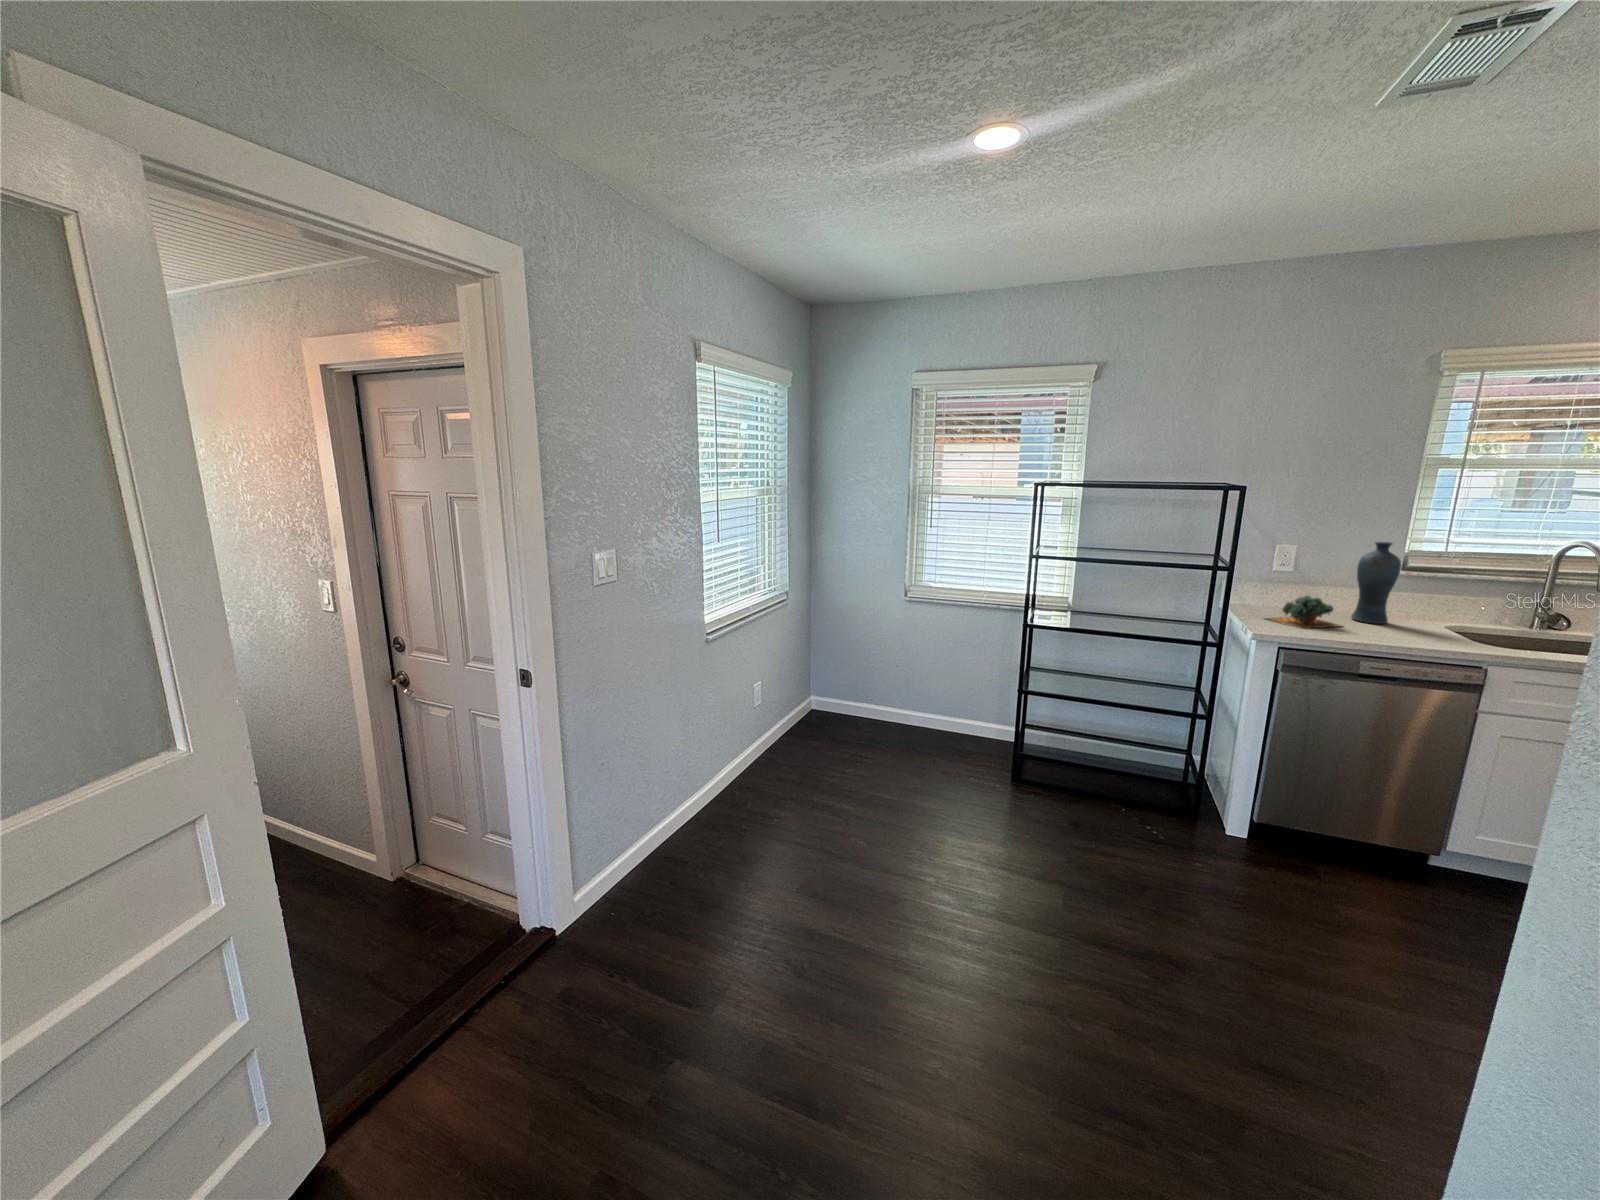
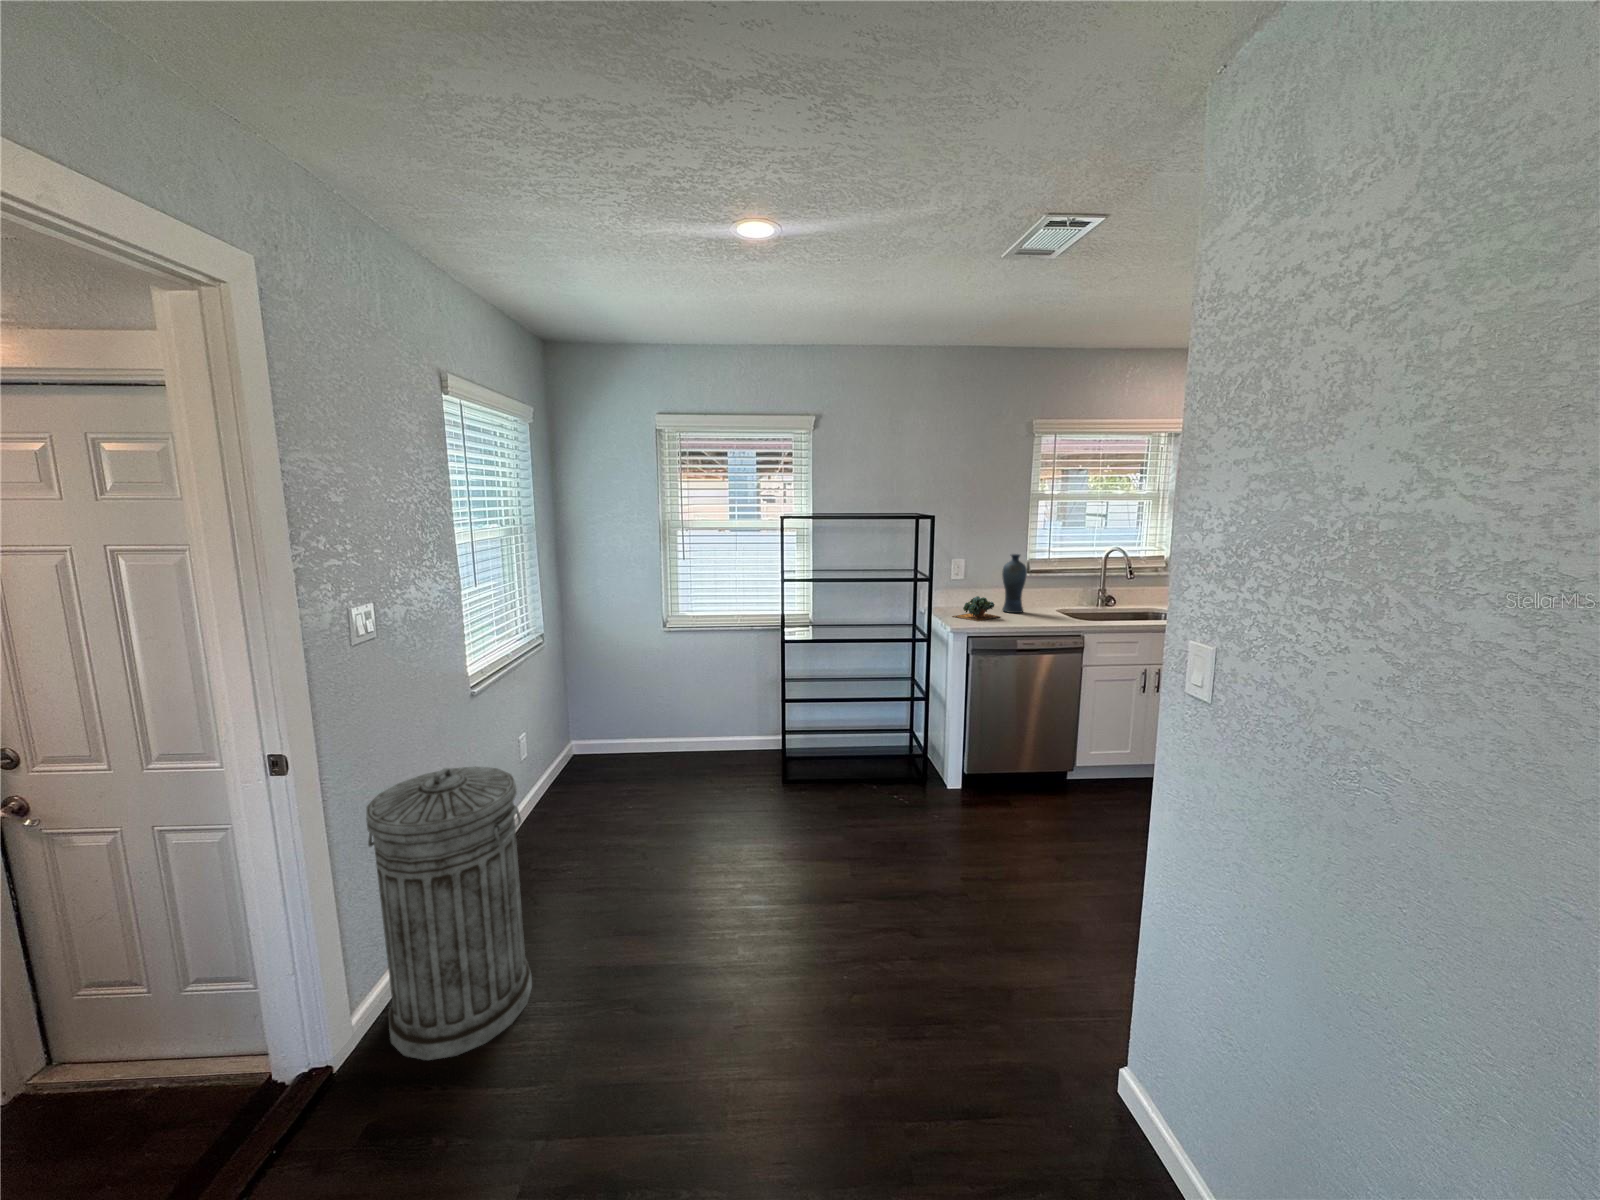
trash can: none [592,703,717,954] -> present [366,766,532,1060]

